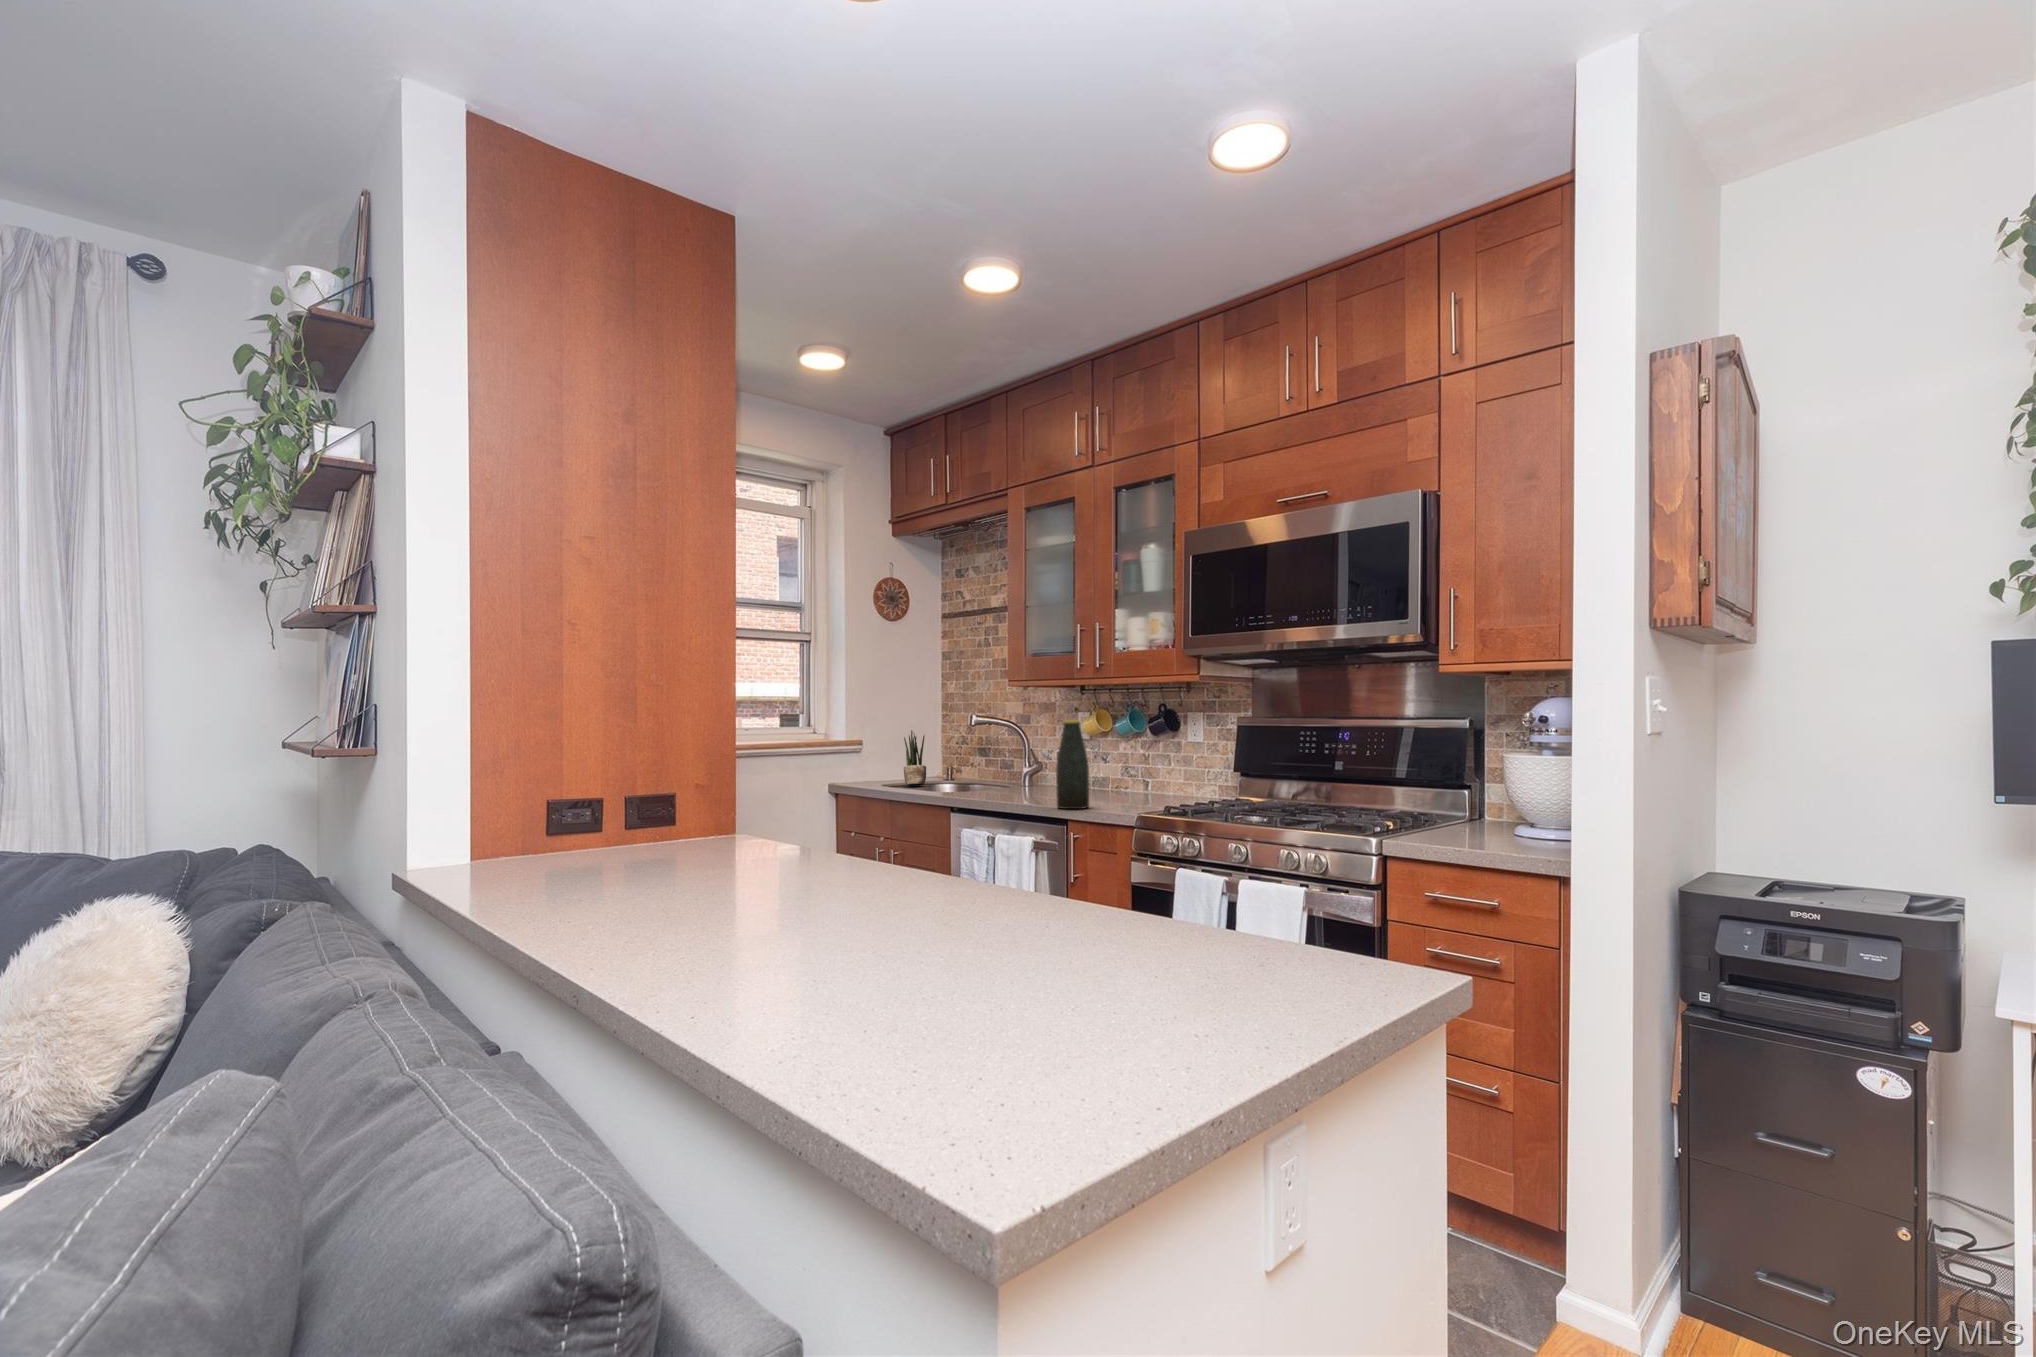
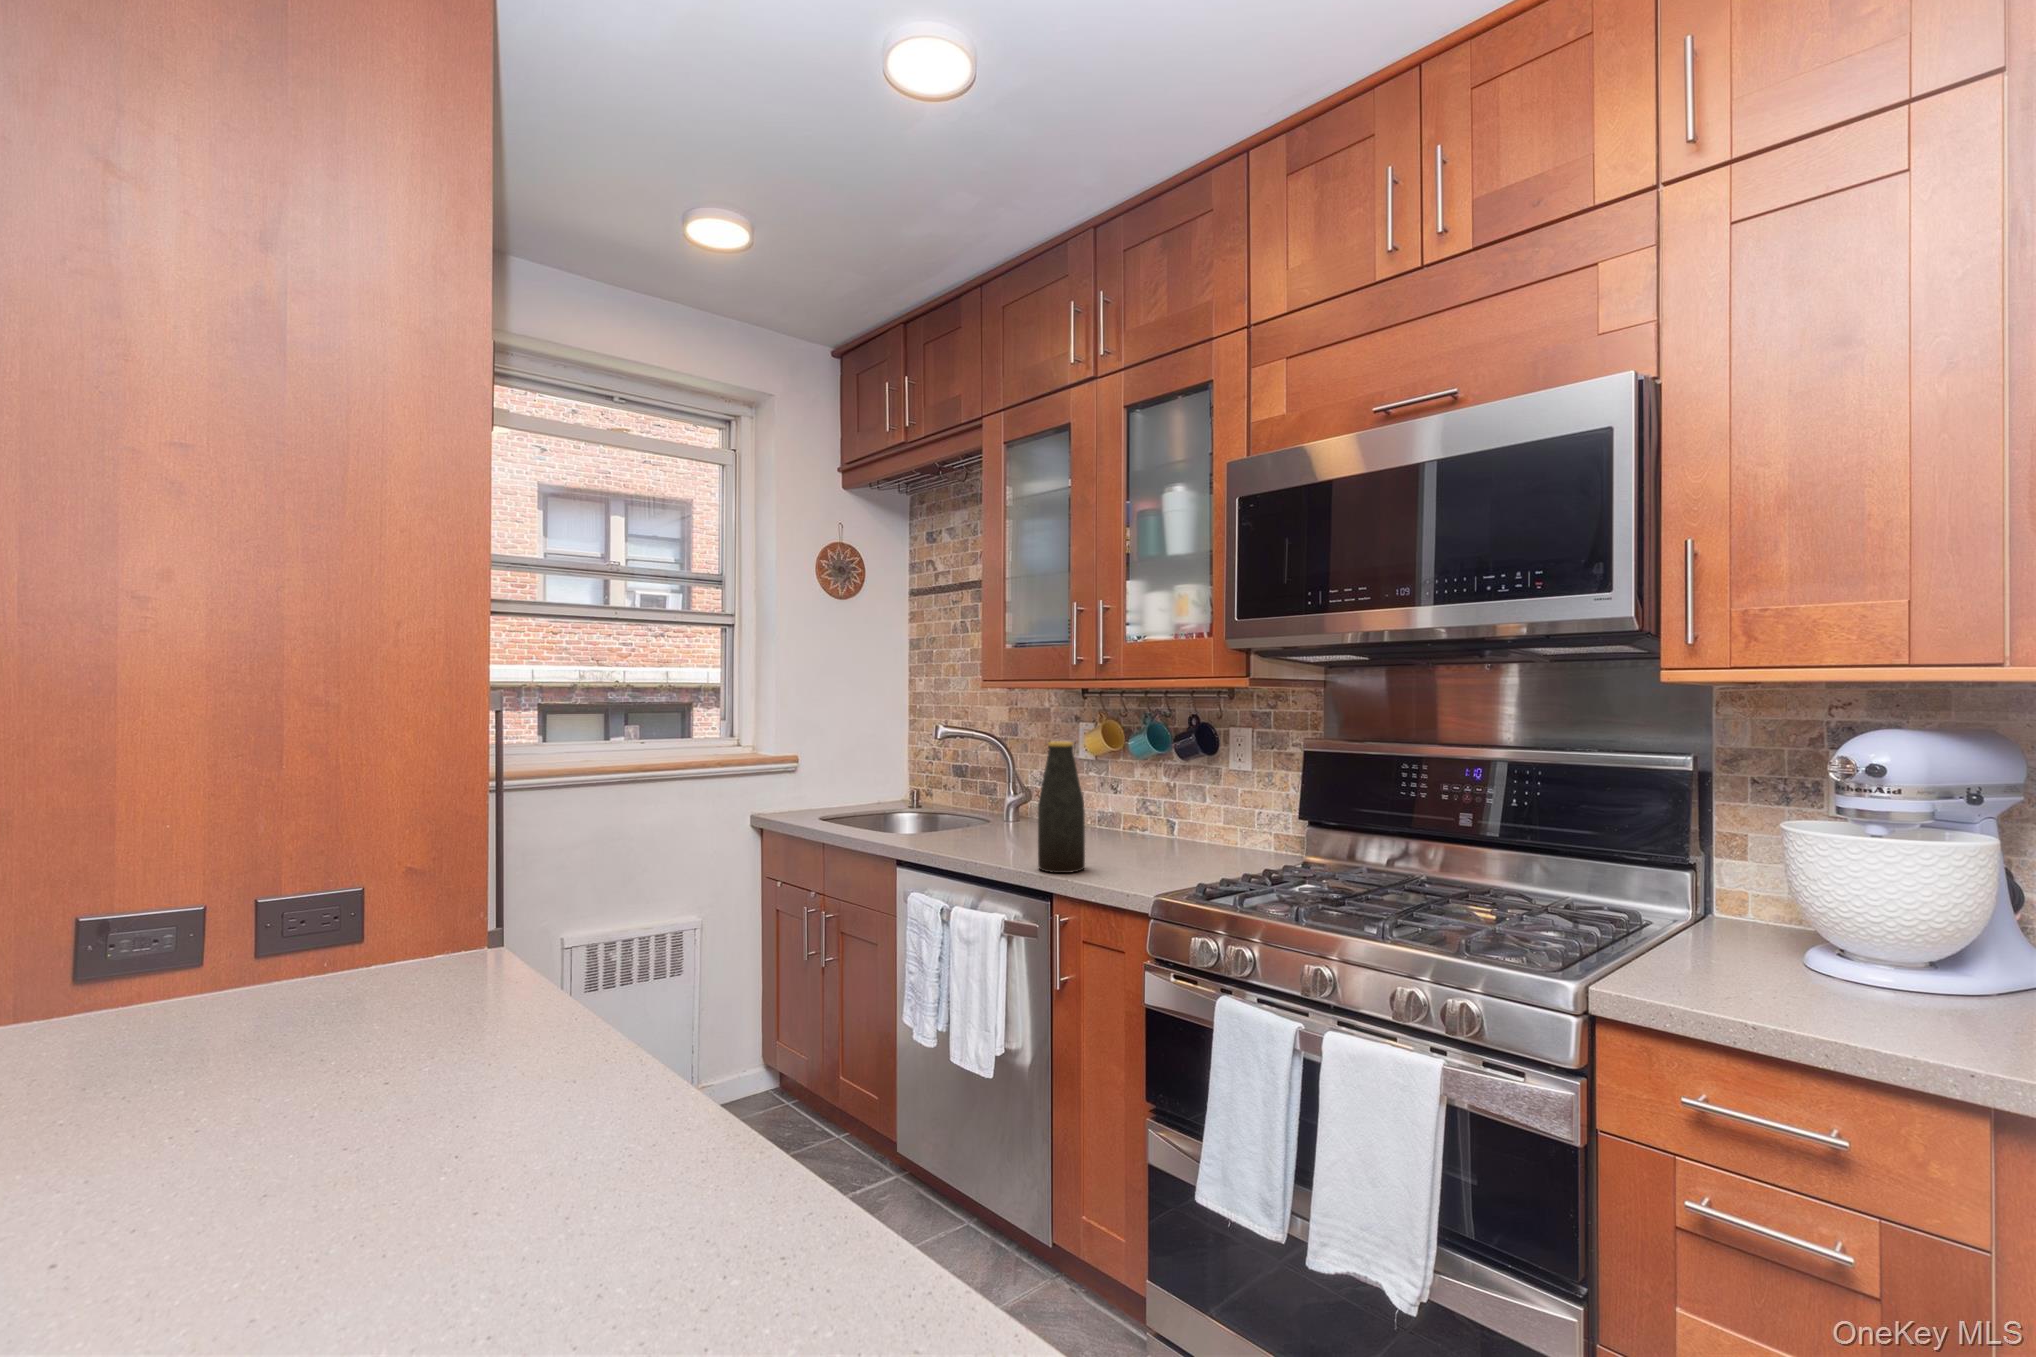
potted plant: present [904,730,926,786] -> none [853,742,882,815]

